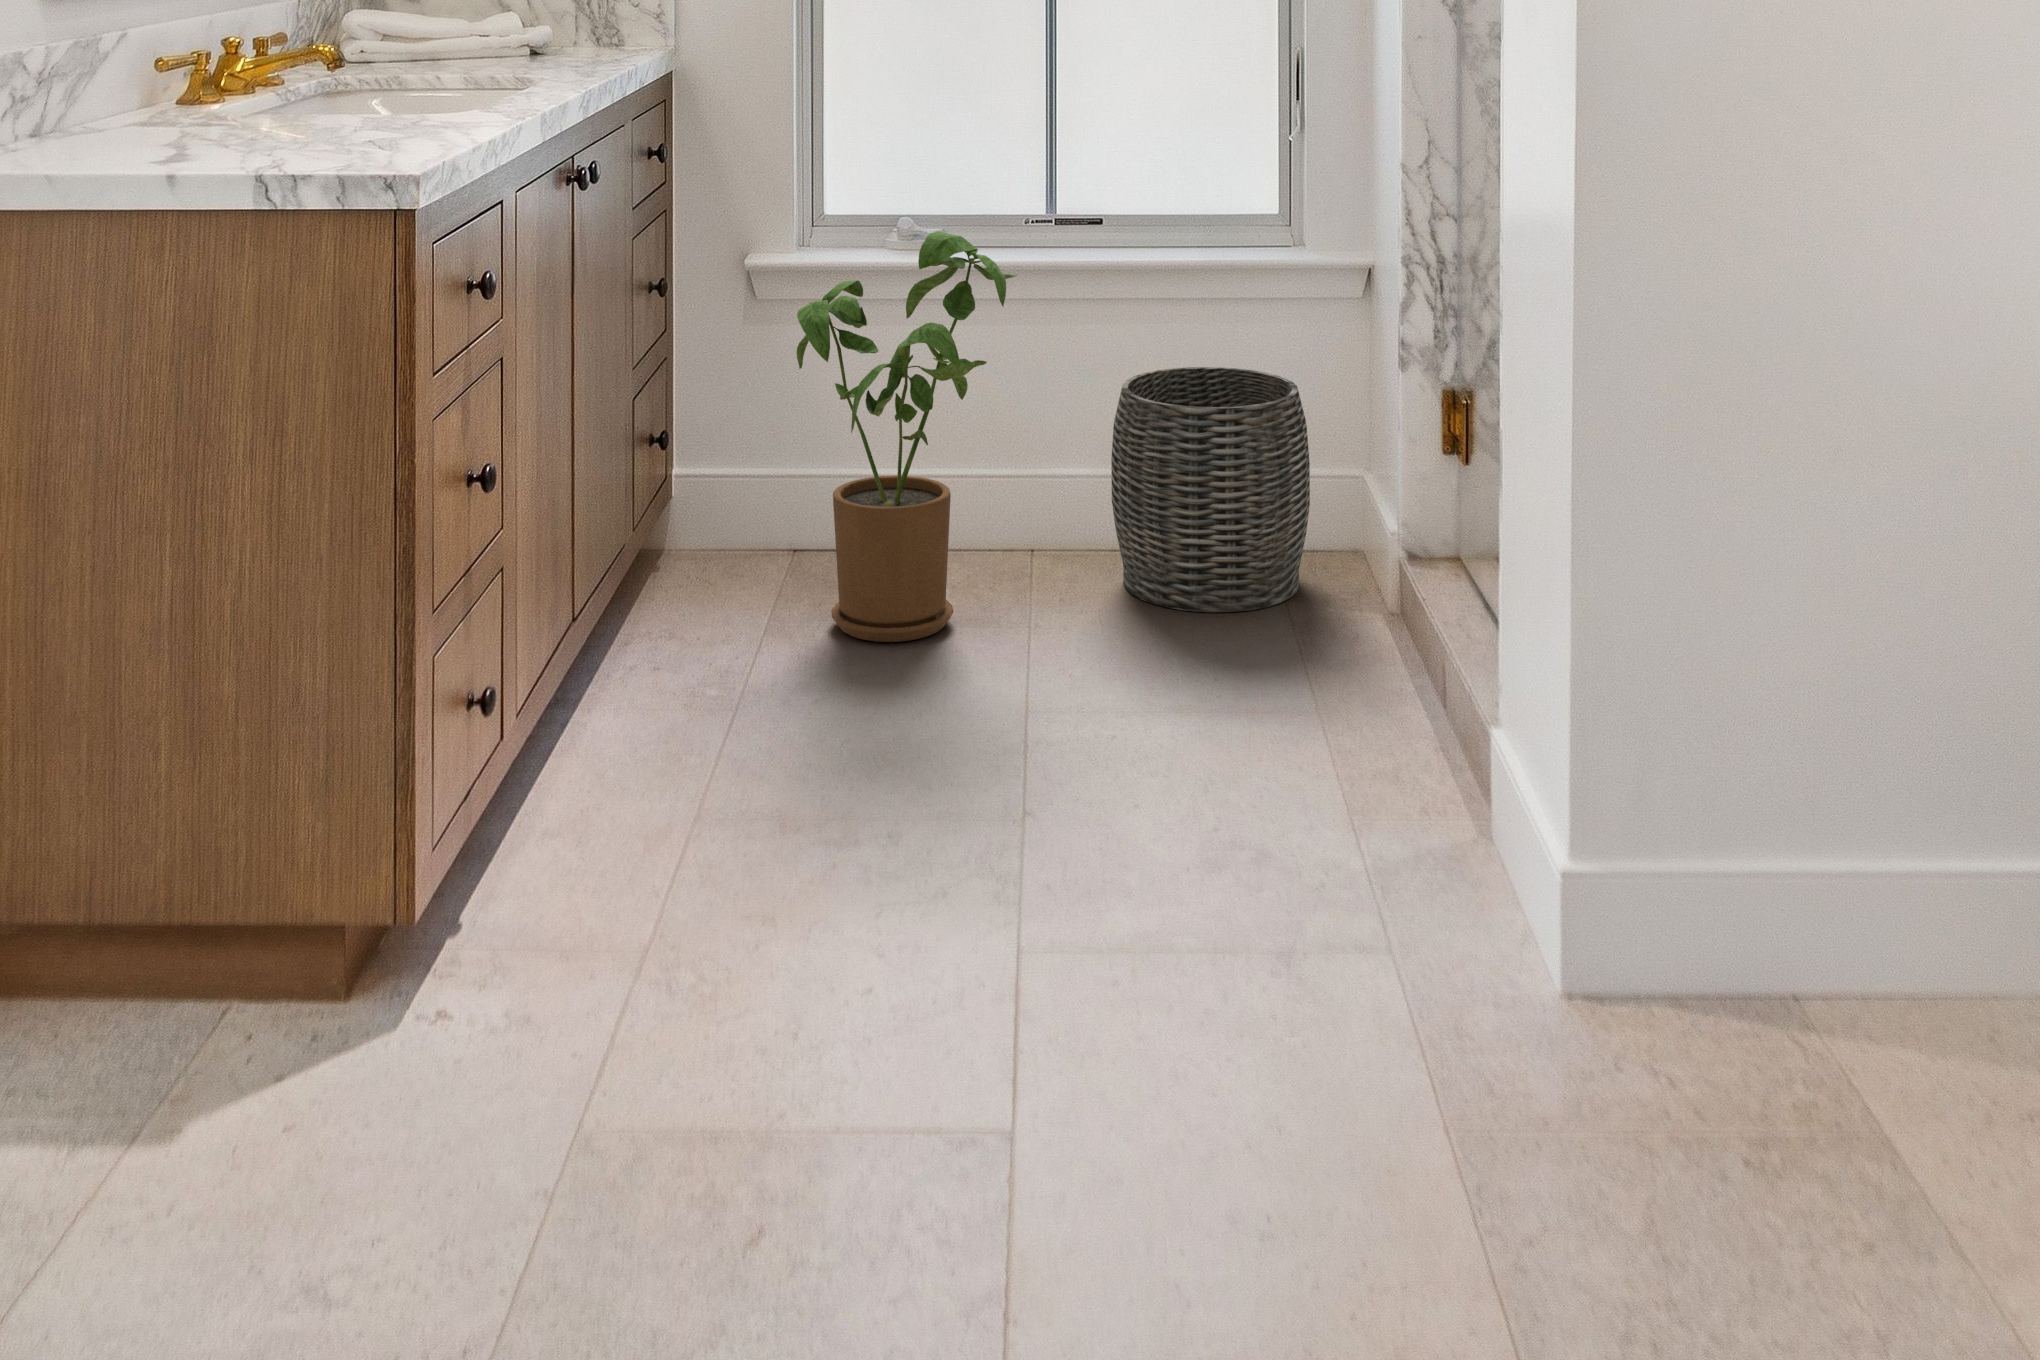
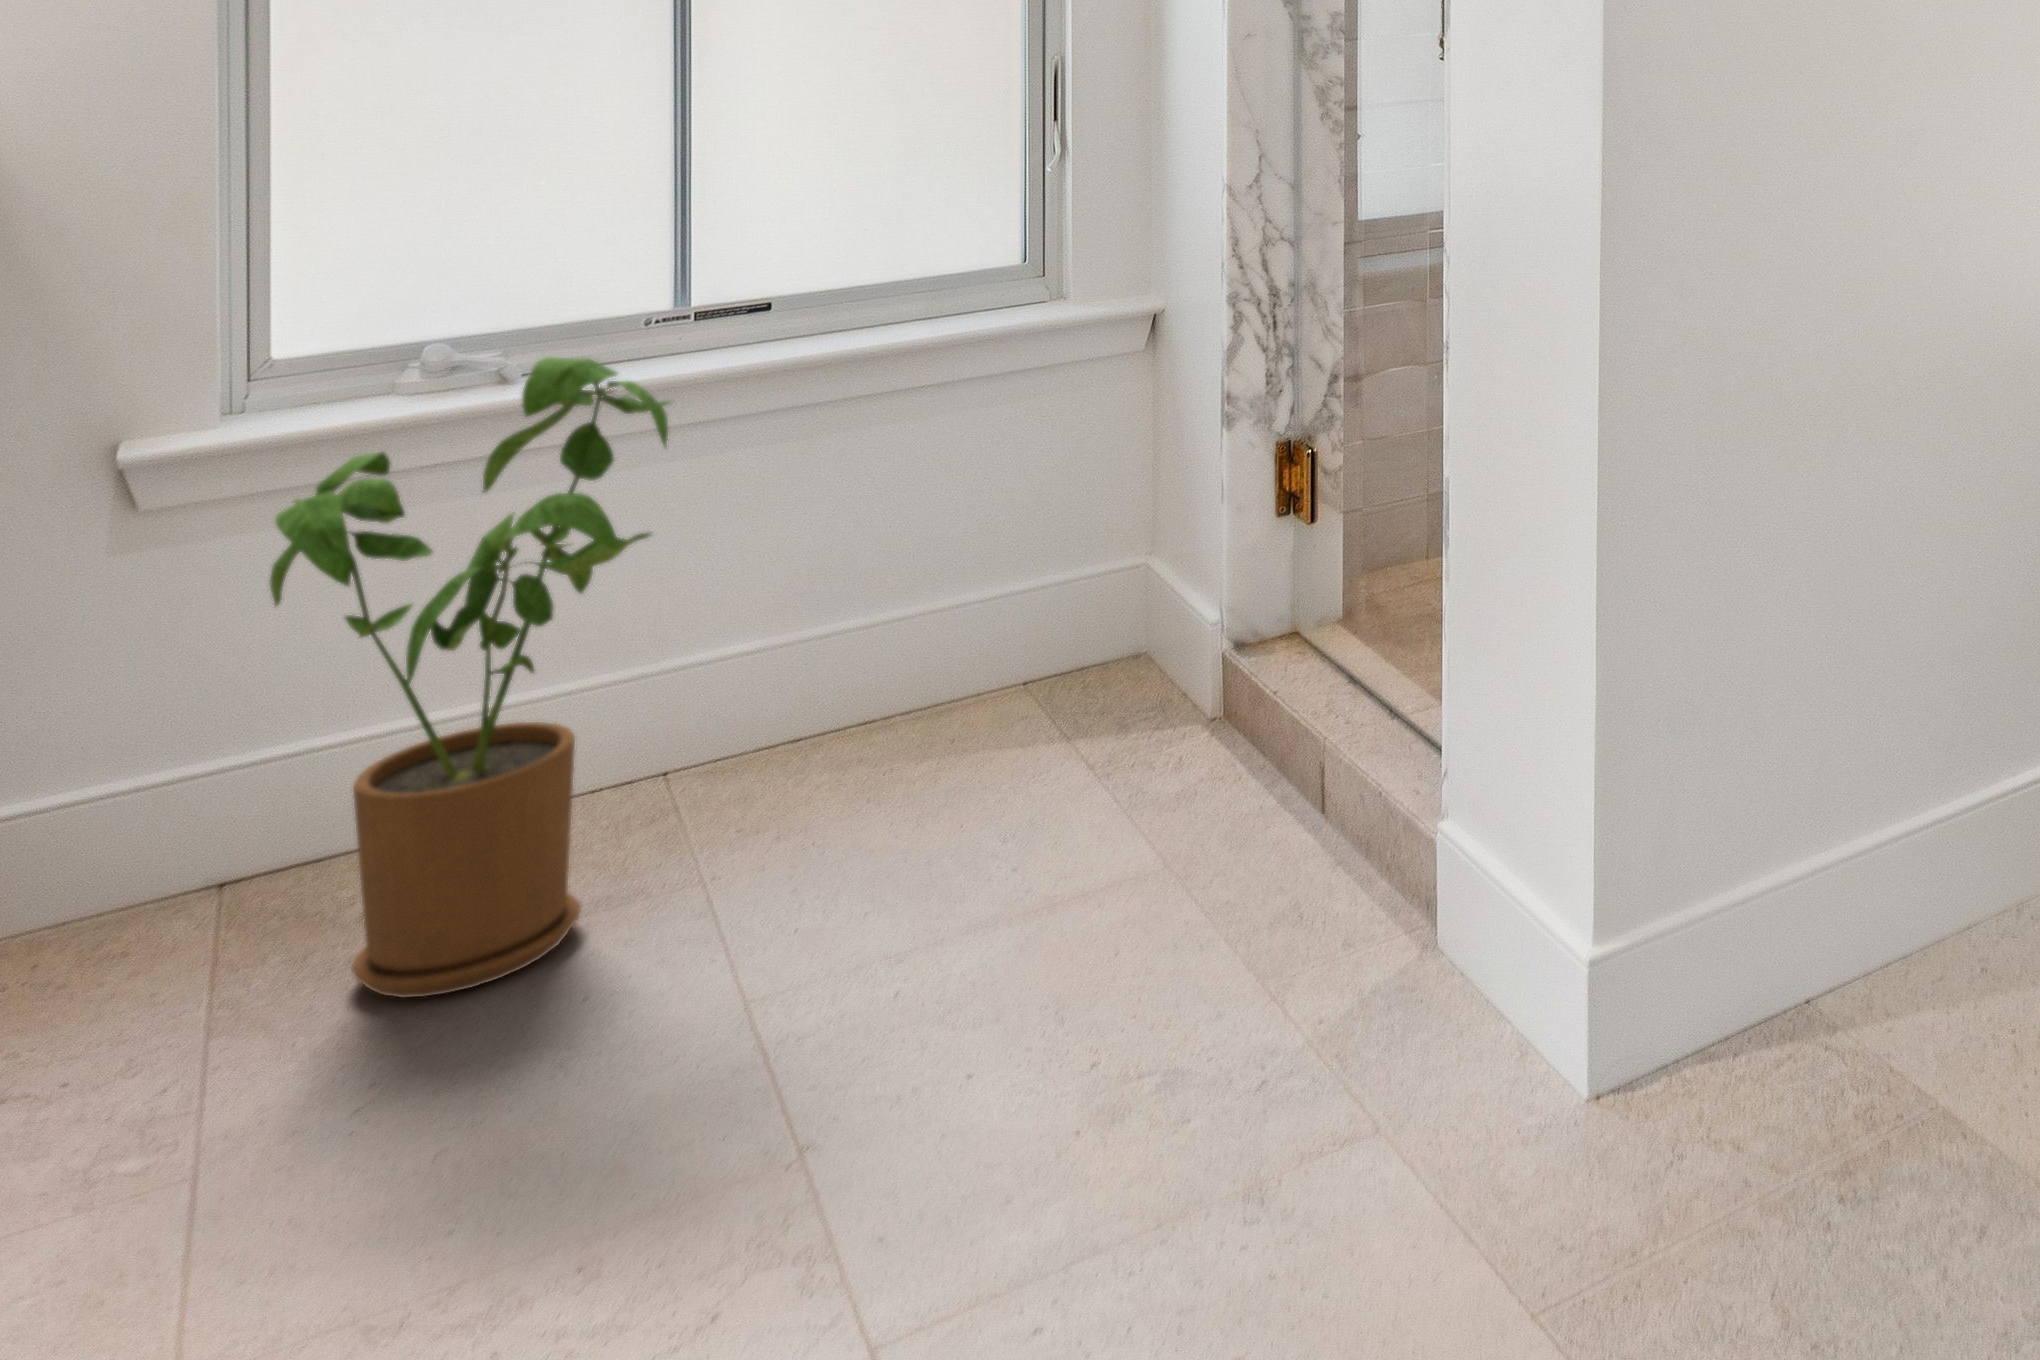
woven basket: present [1111,367,1310,612] -> none [812,467,1100,804]

